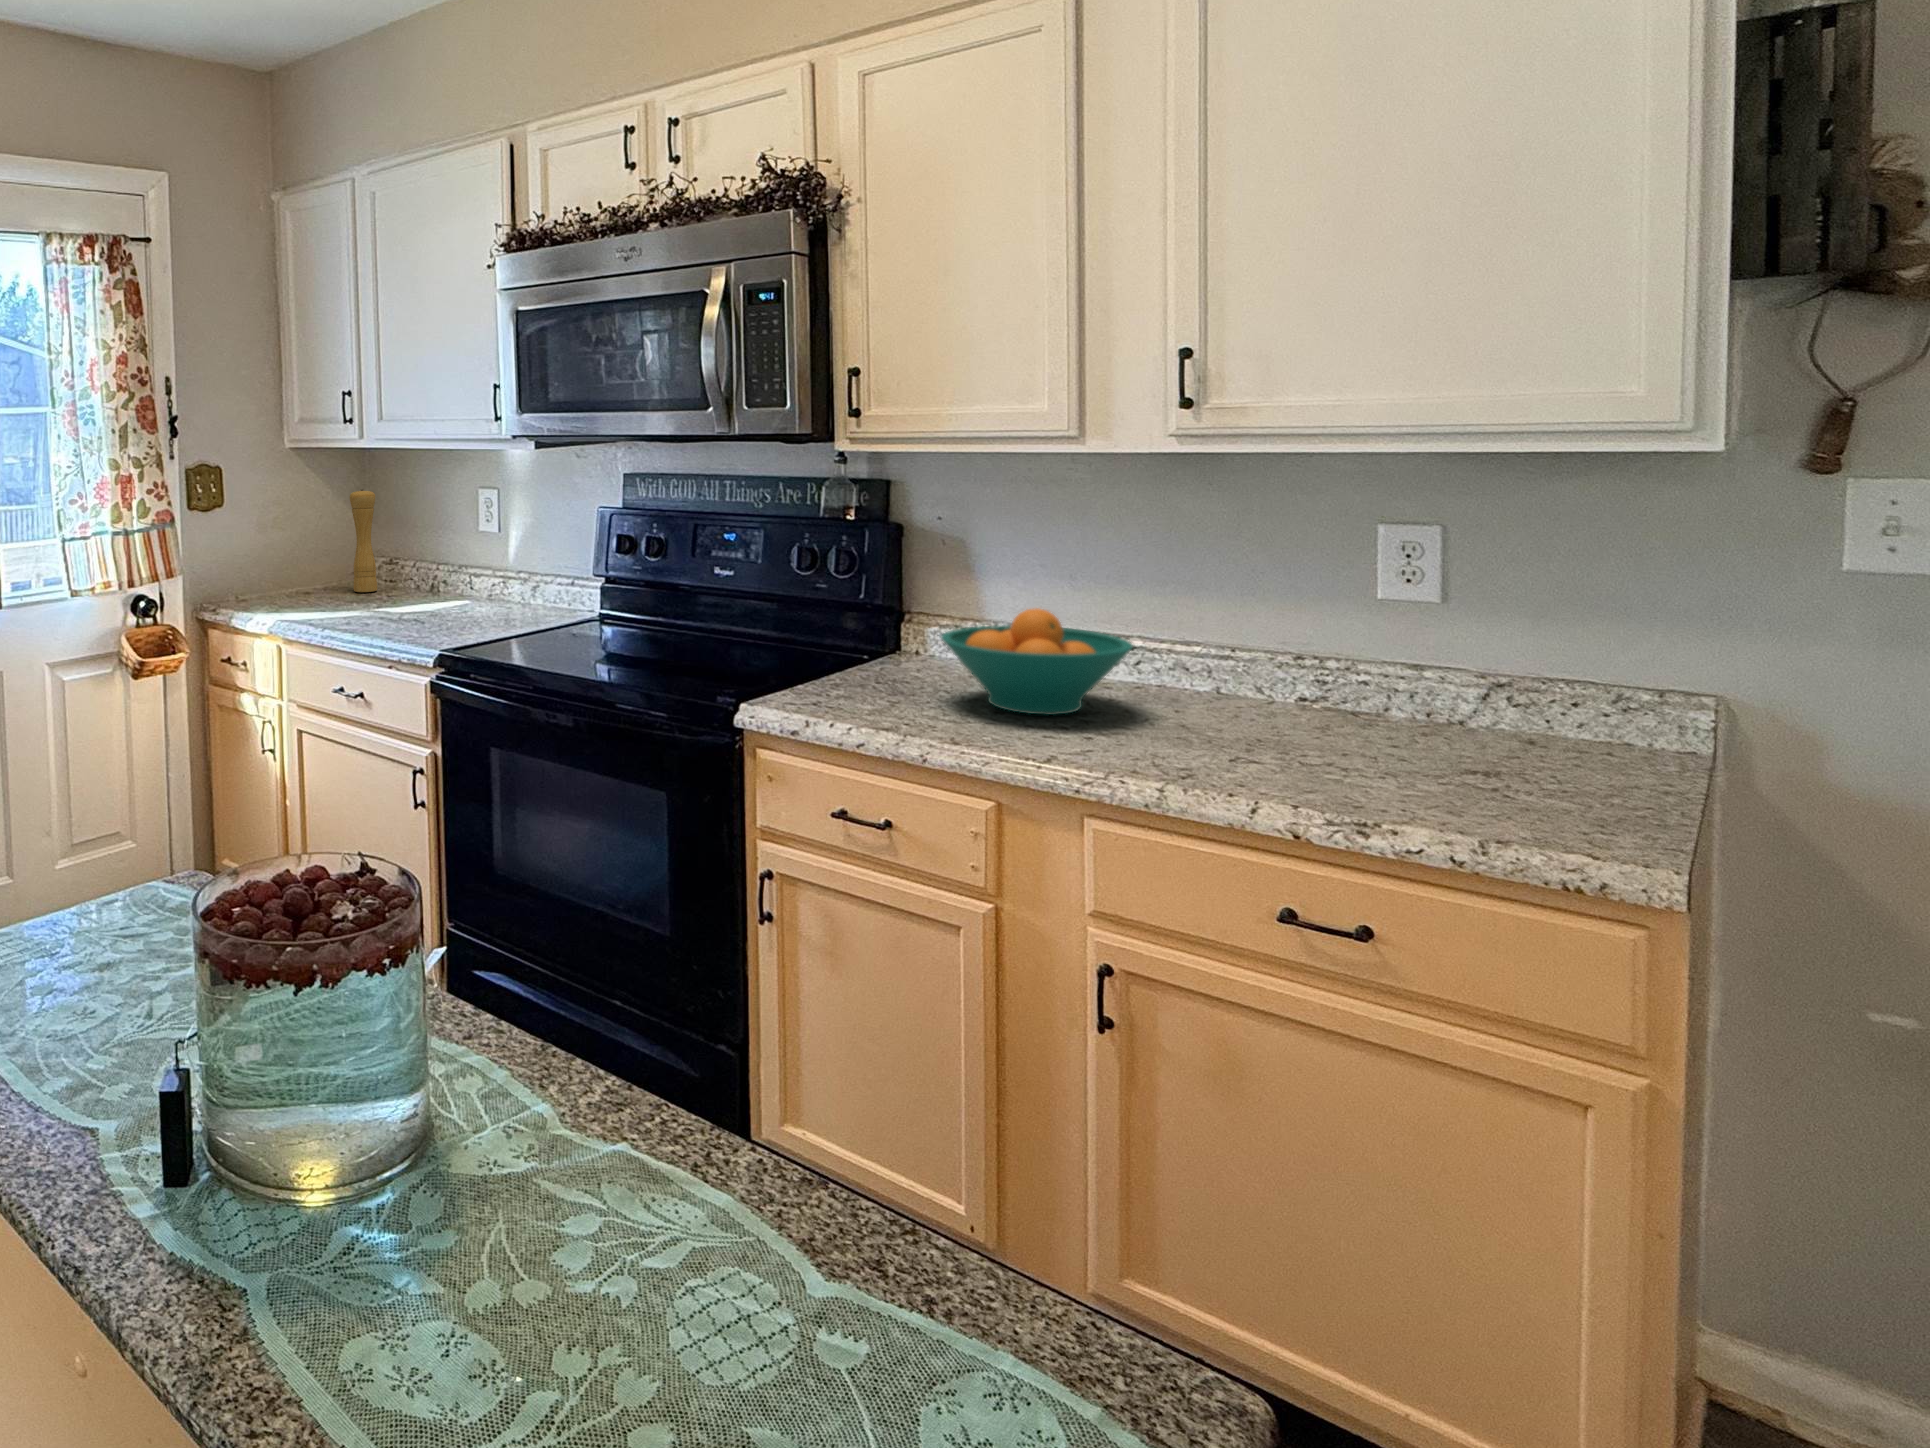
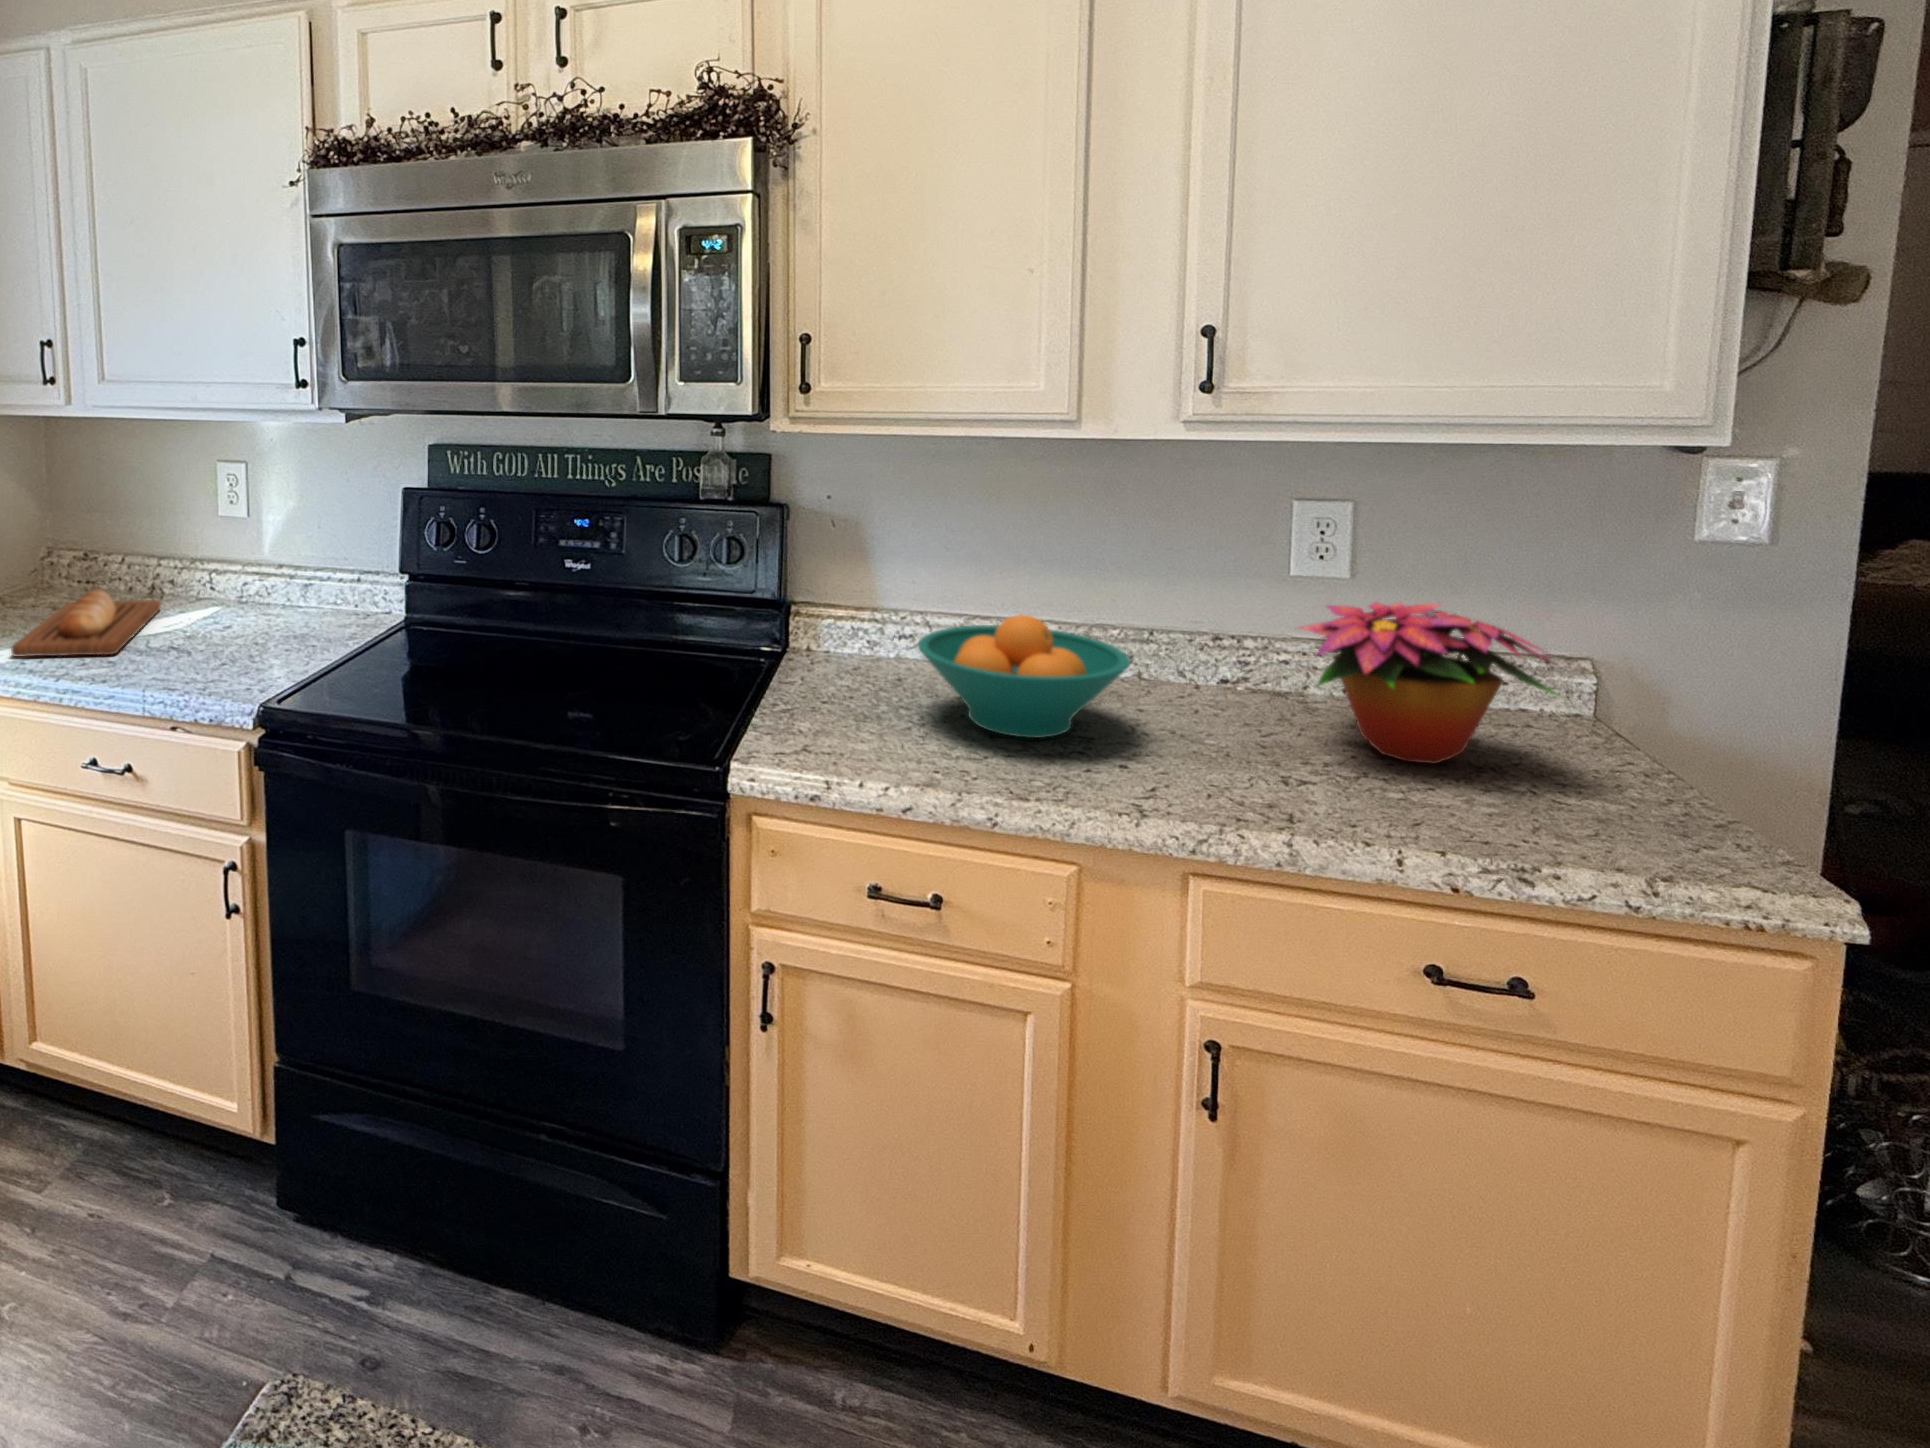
pepper mill: present [350,489,377,592] -> none [32,464,74,599]
bread loaf: none [304,581,429,621] -> present [11,590,161,657]
flower arrangement: none [1274,607,1563,762] -> present [1300,602,1563,764]

